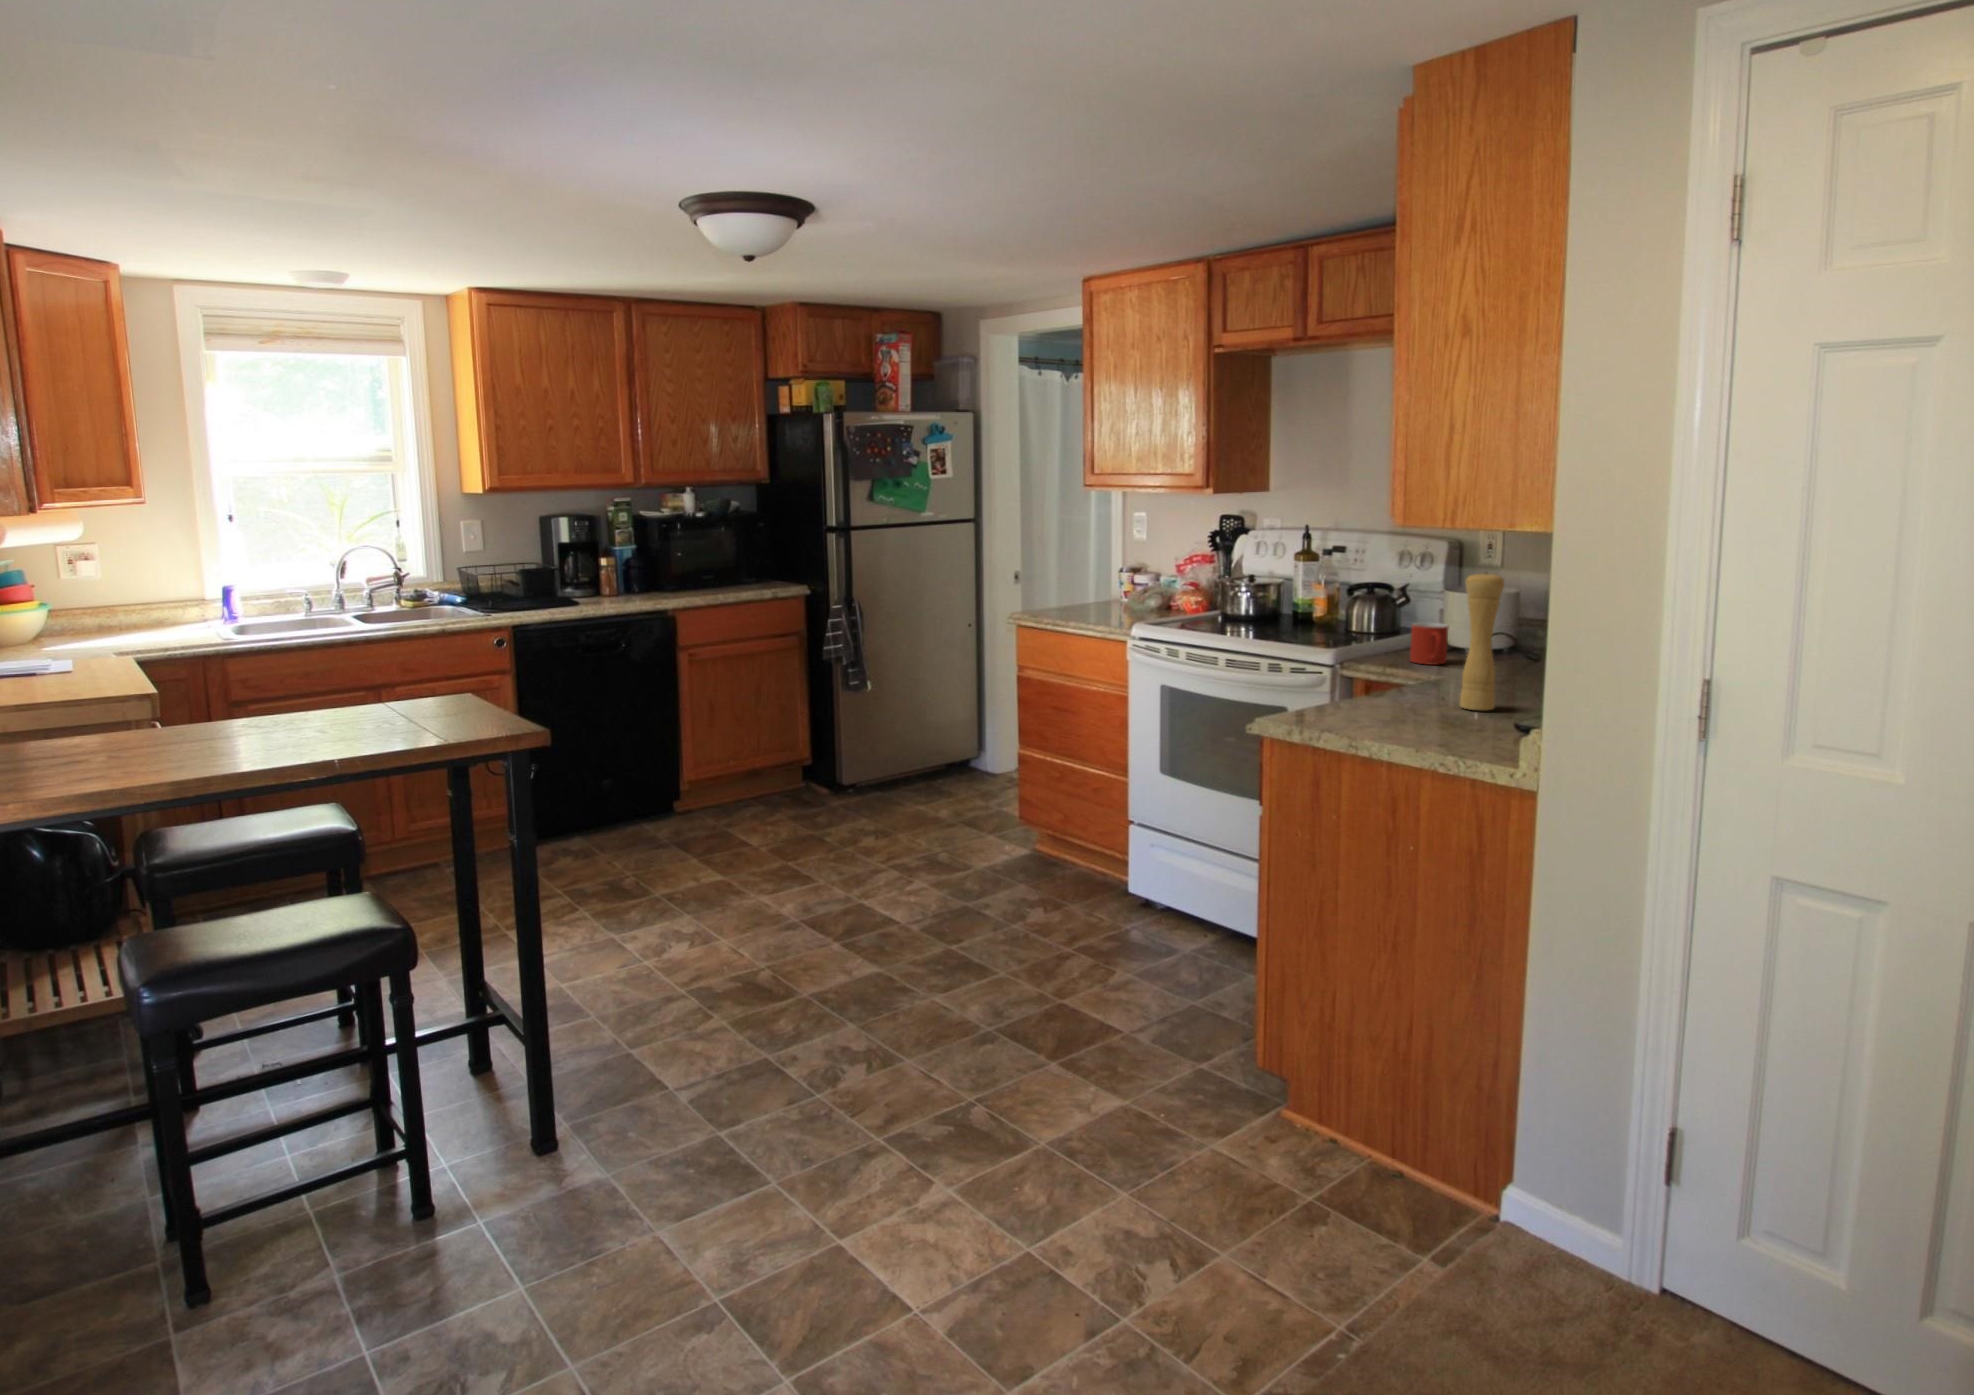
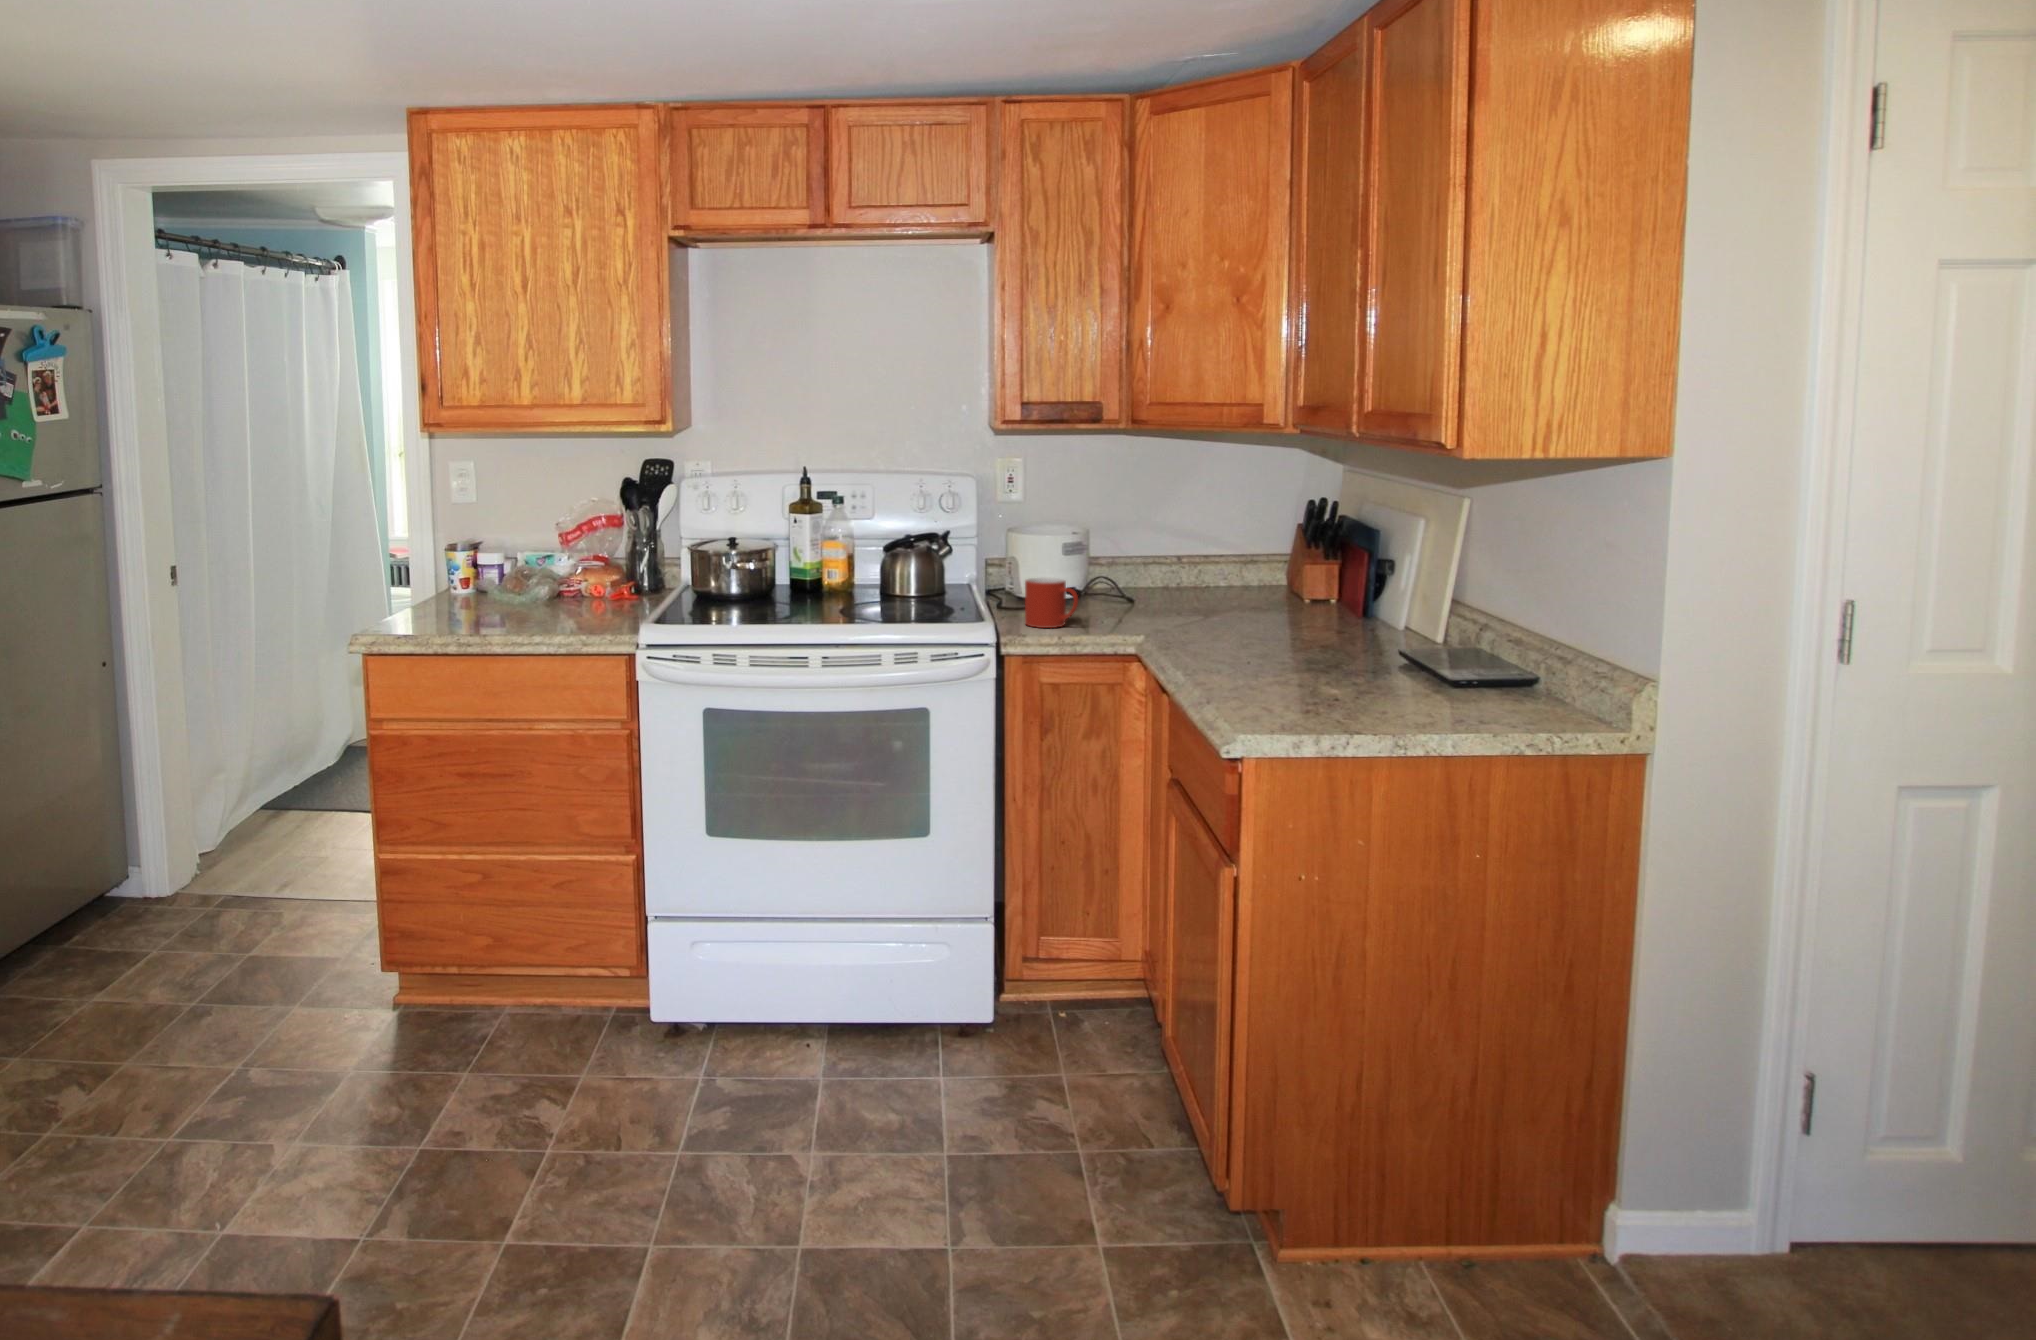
pepper mill: present [1459,572,1504,710] -> none [1274,506,1322,672]

